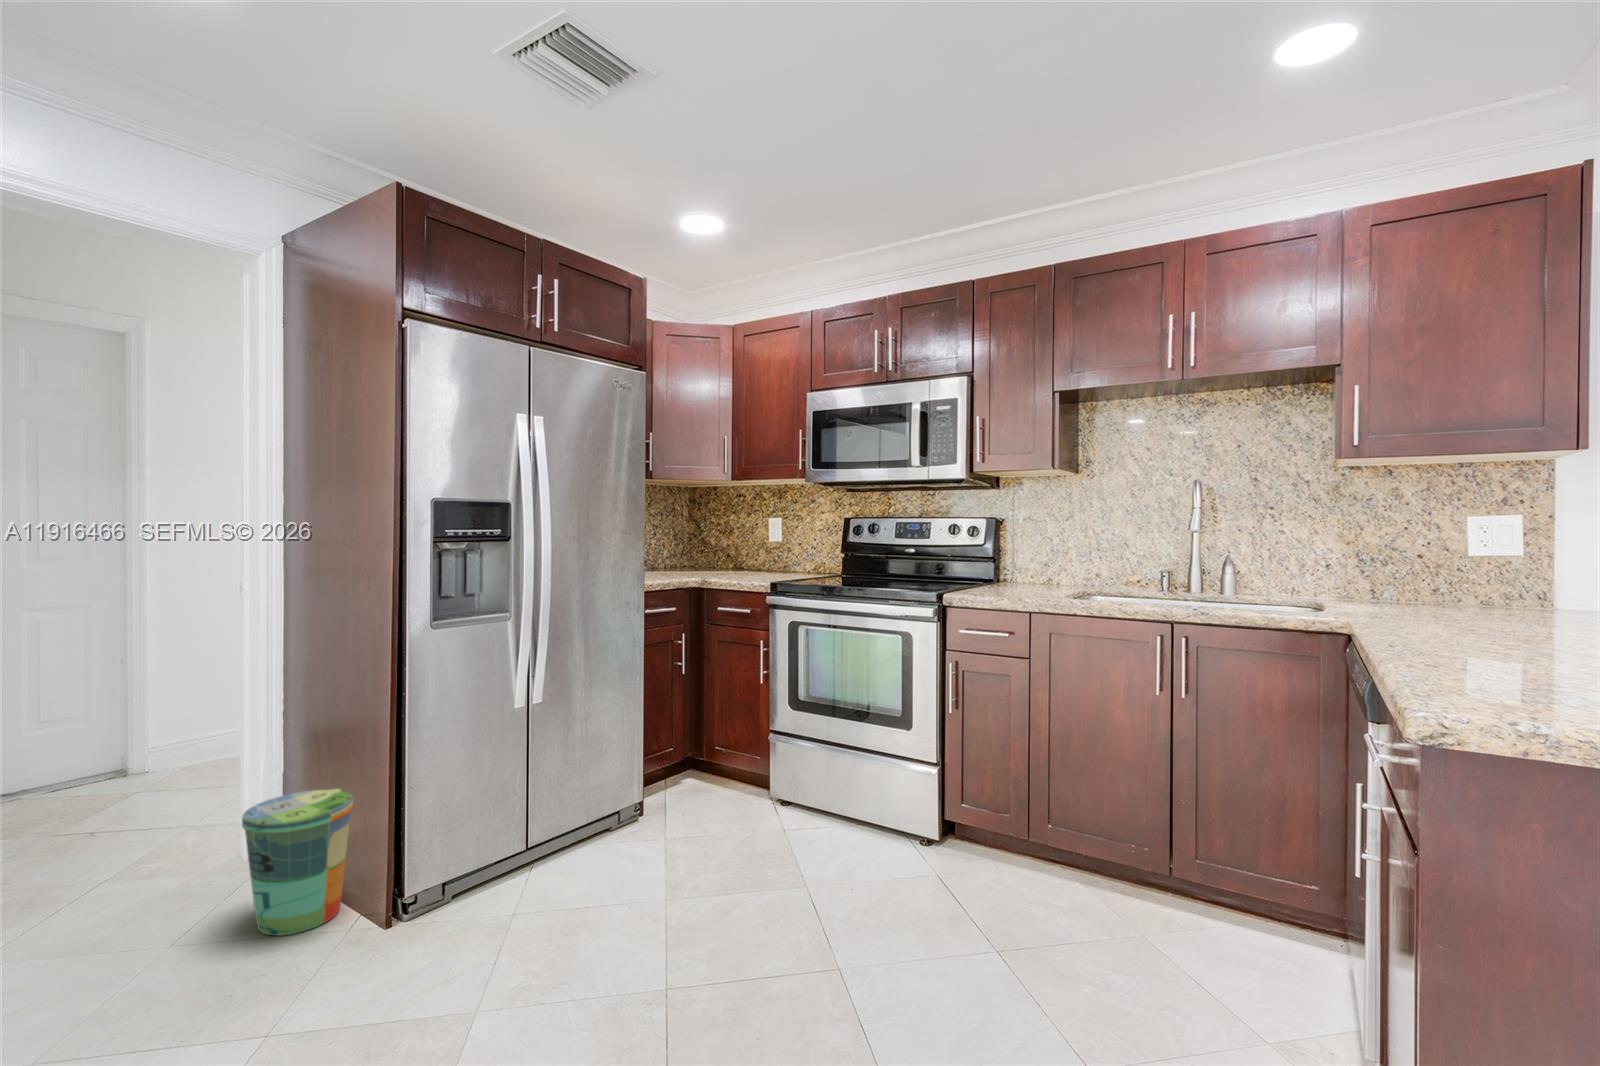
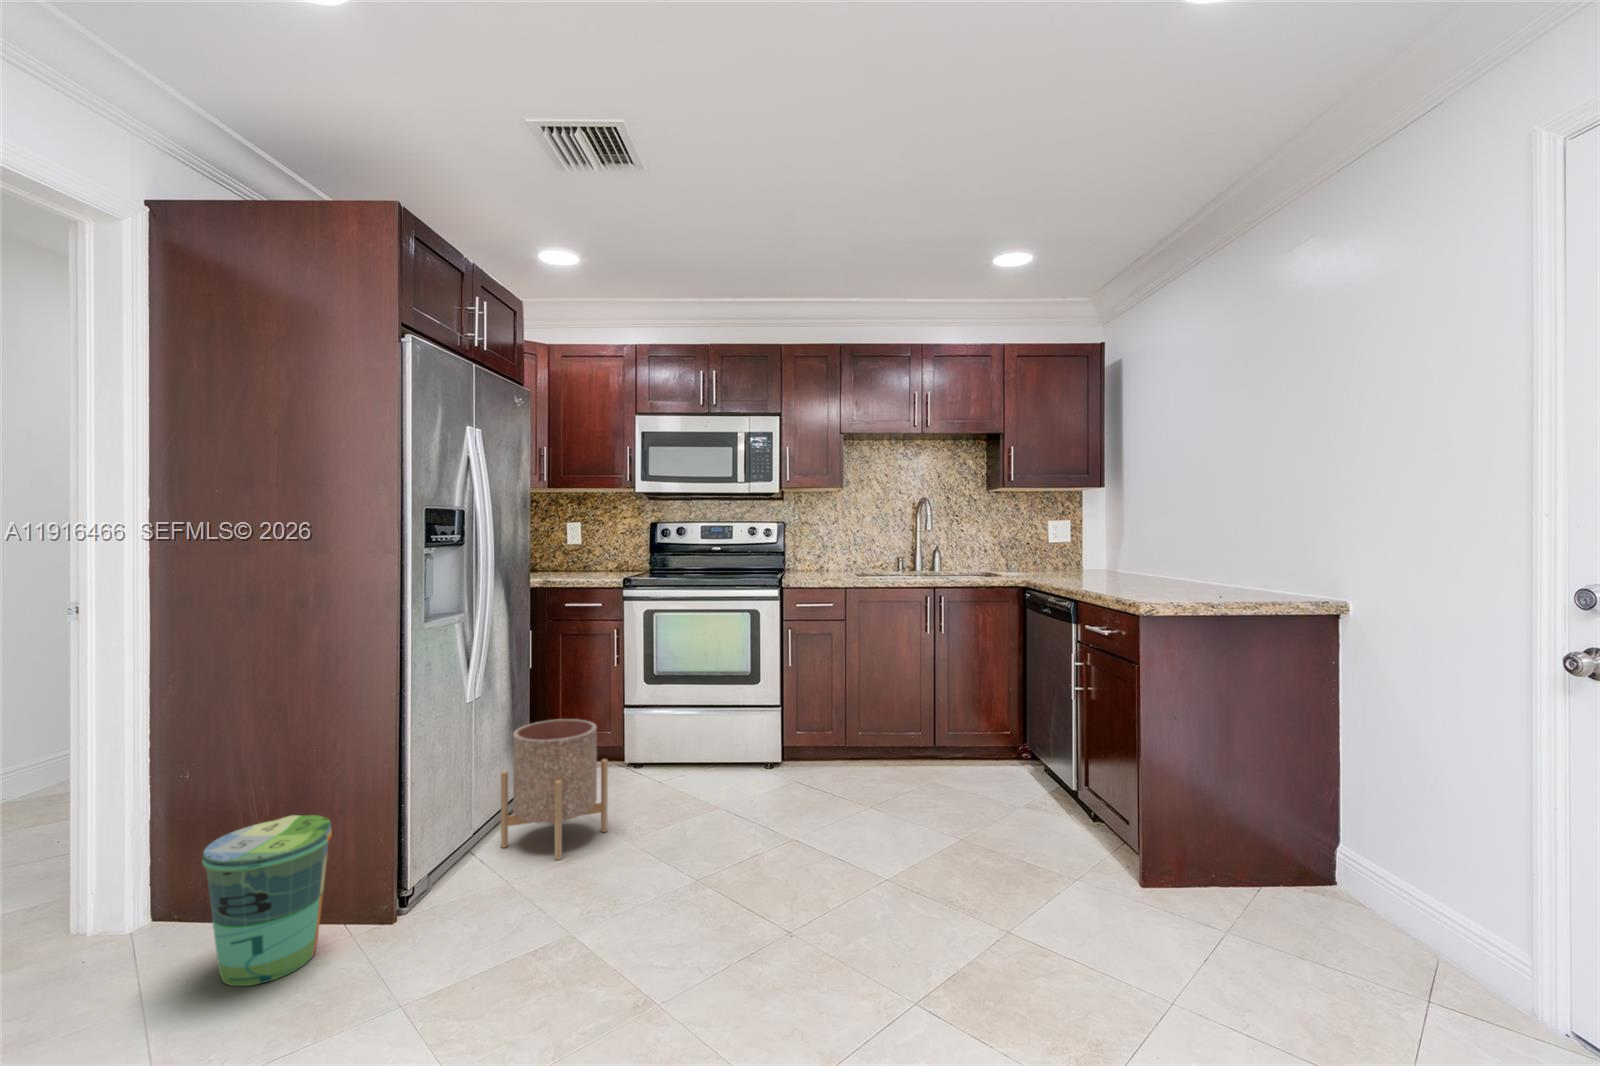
planter: none [563,736,666,893] -> present [501,719,608,860]

